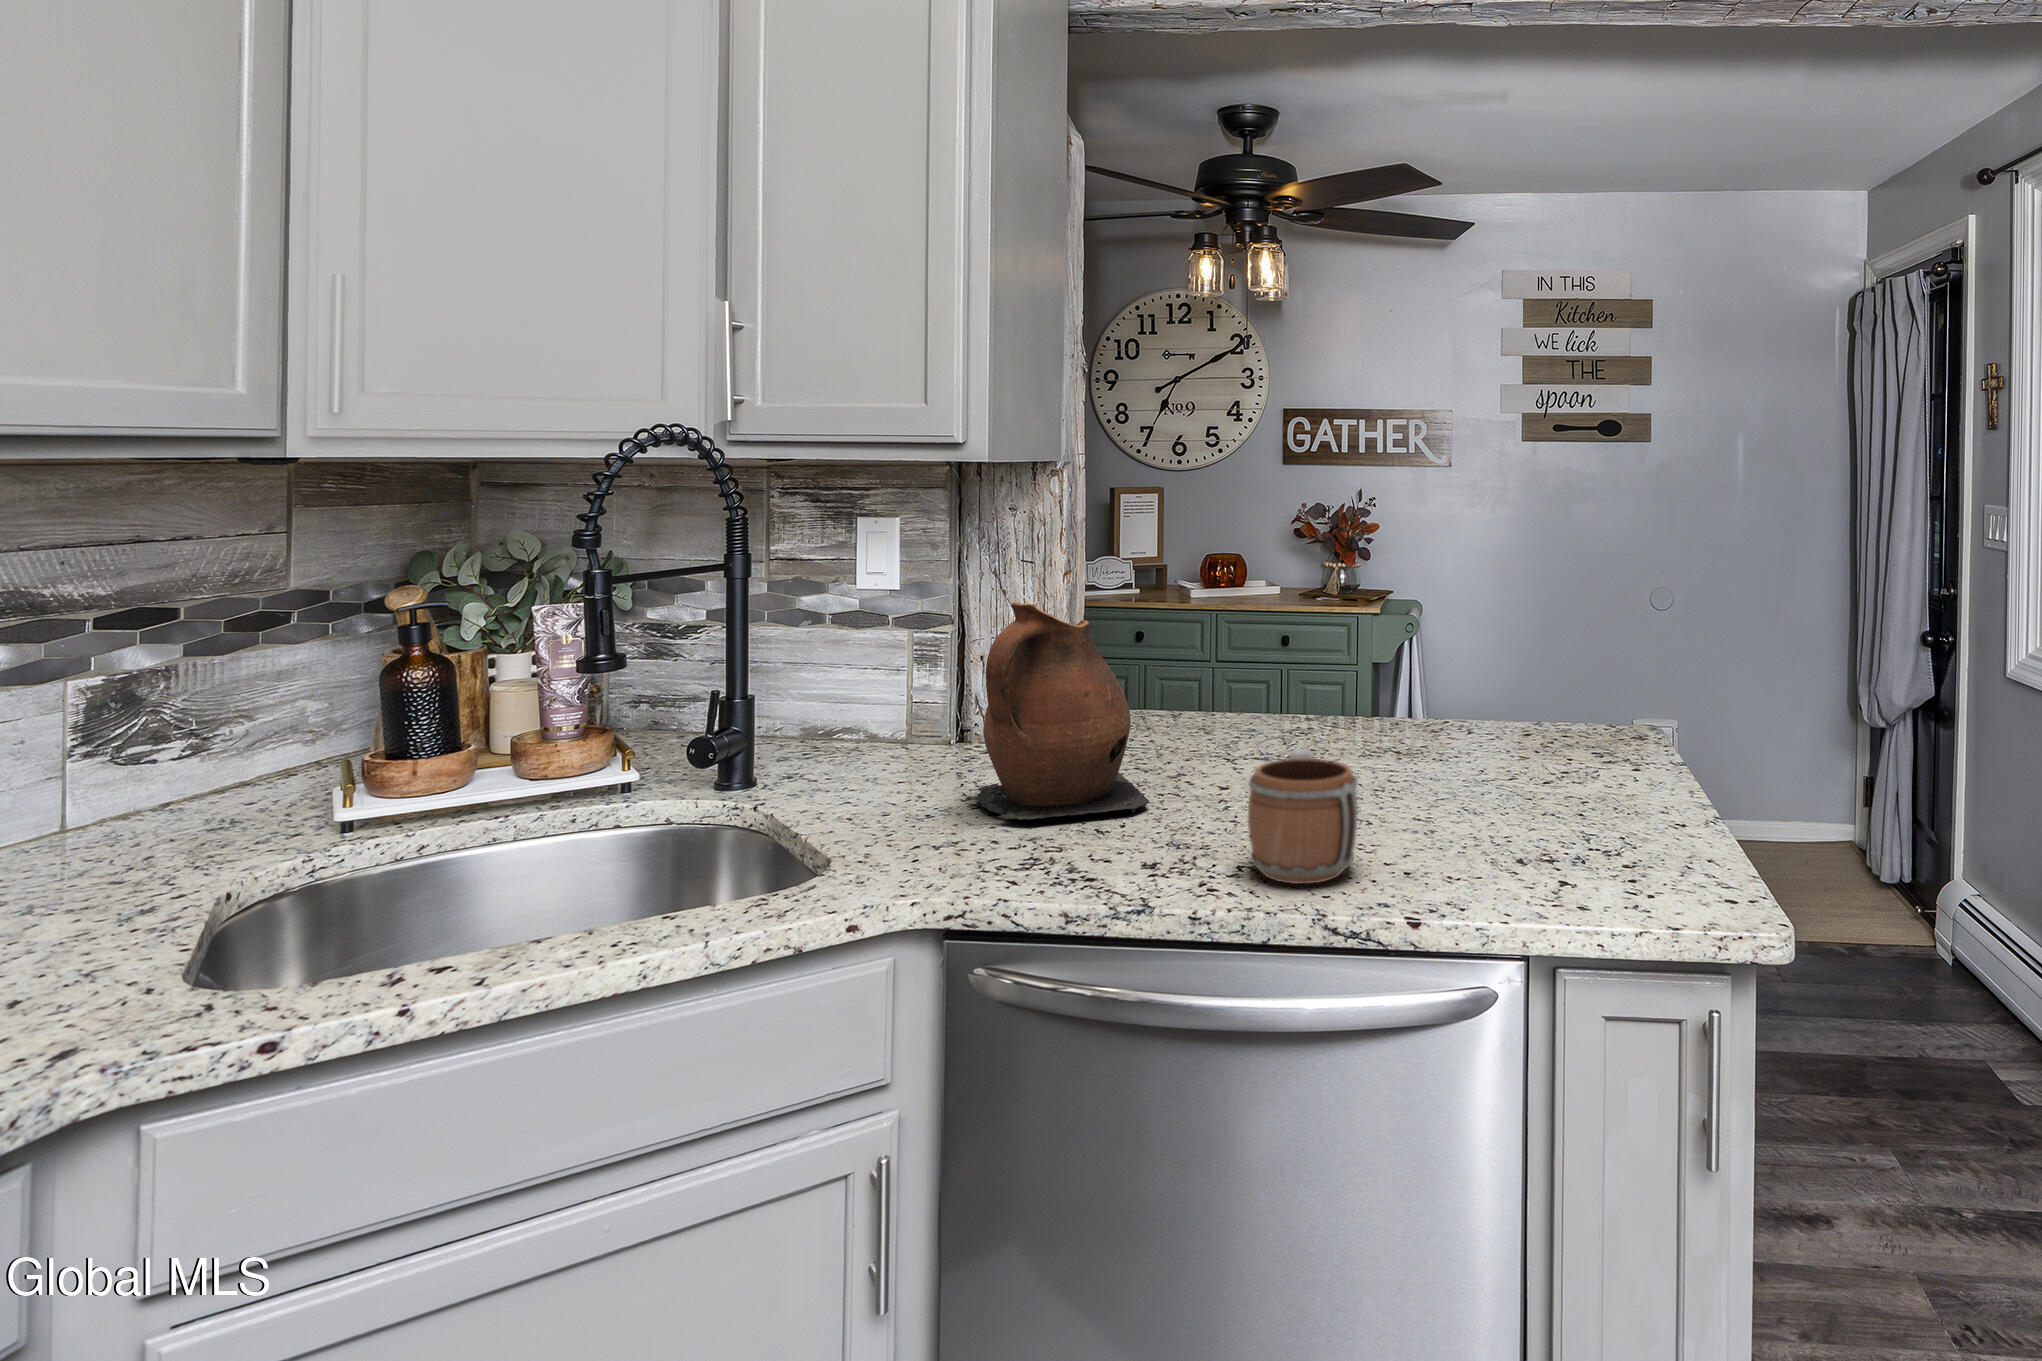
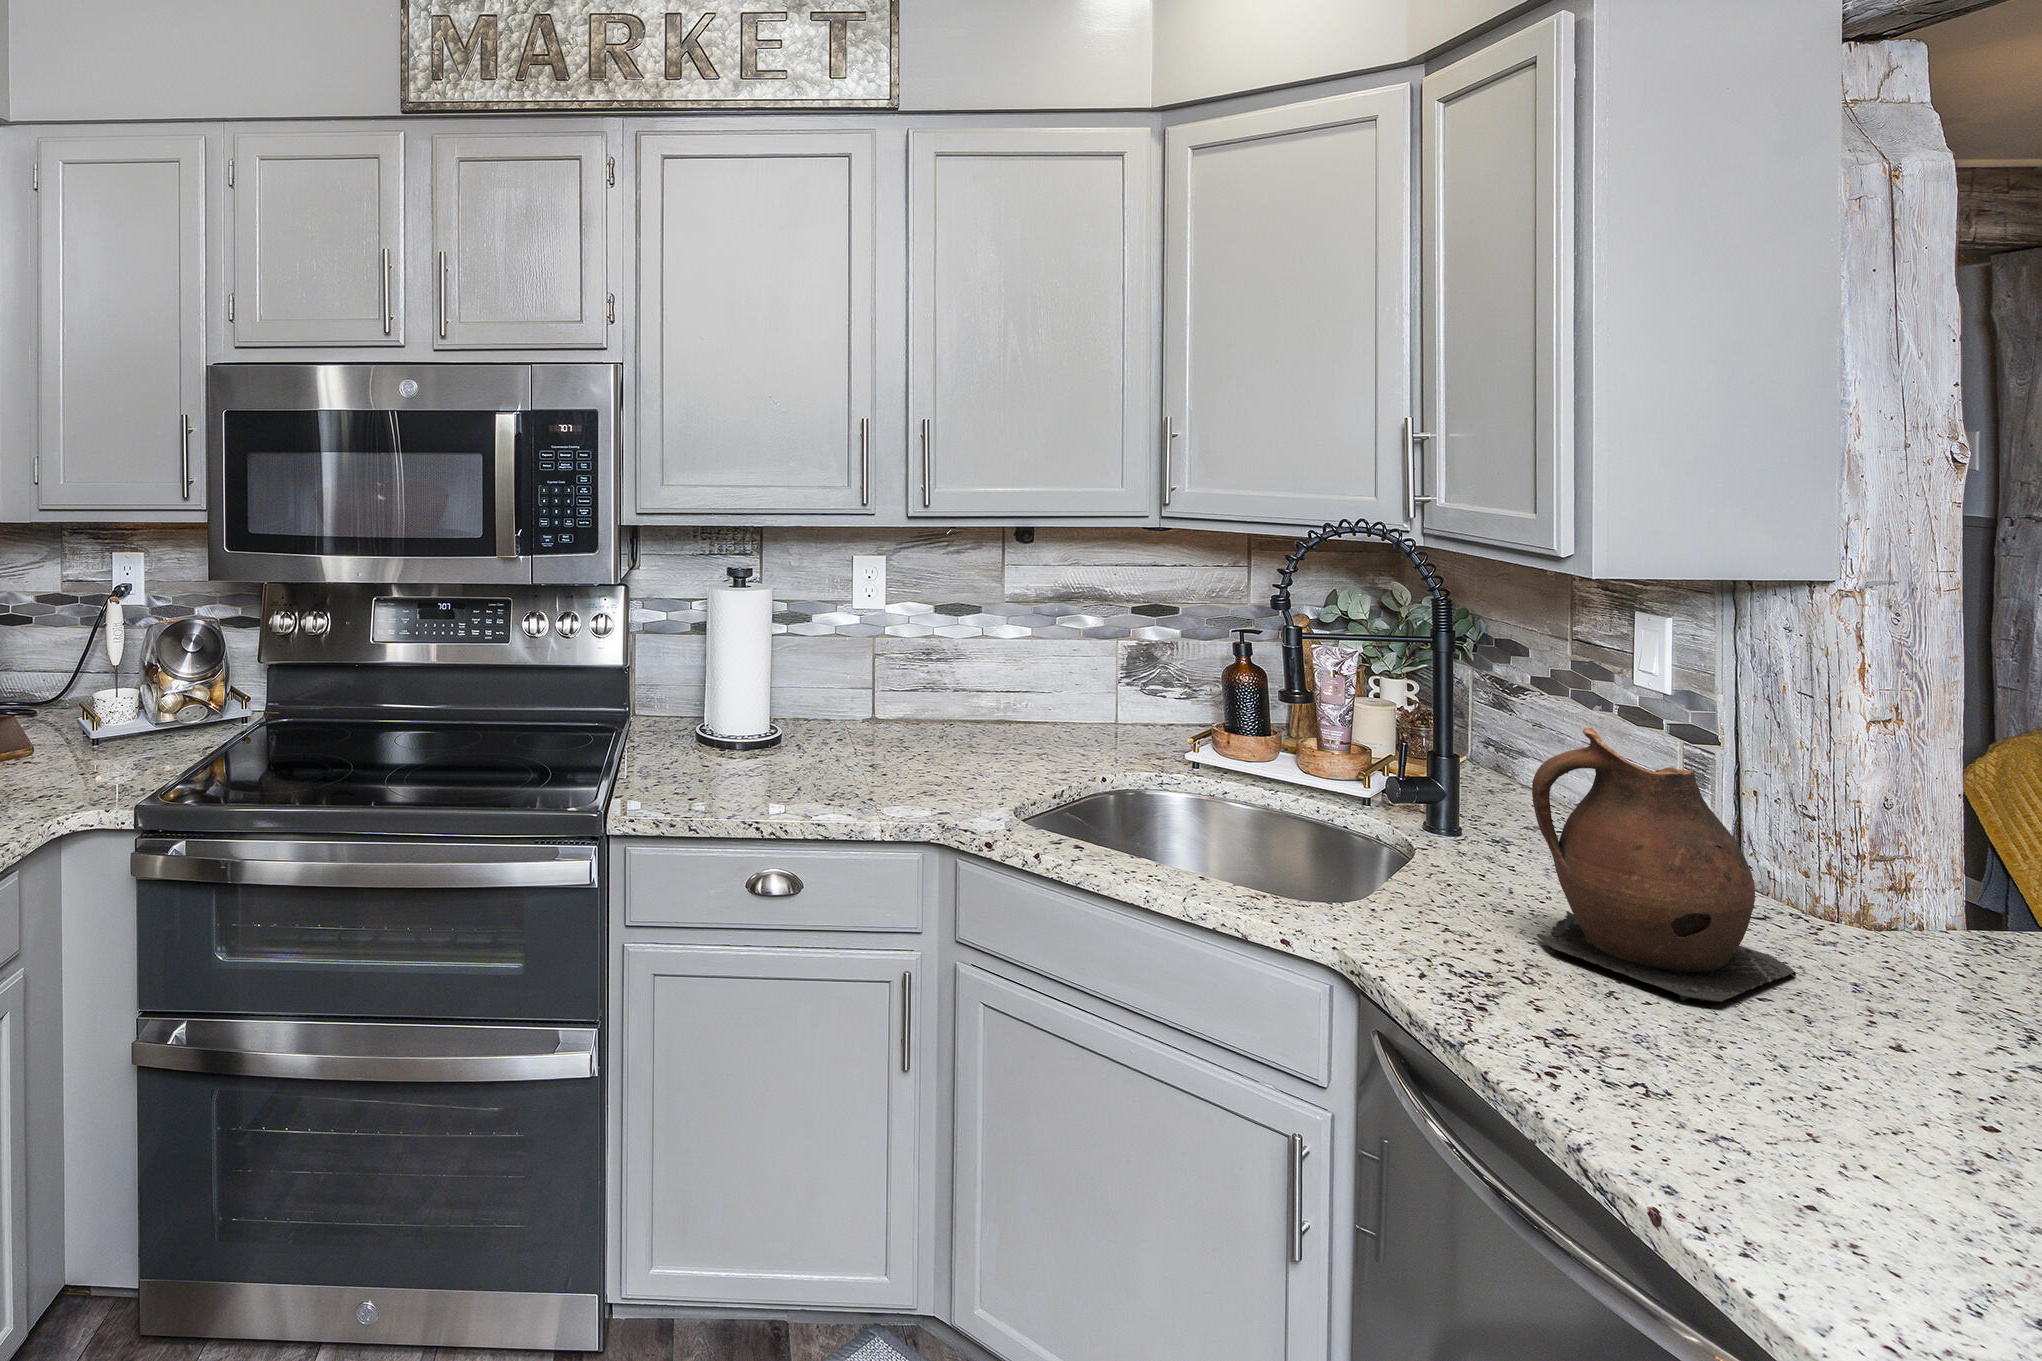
mug: present [1248,748,1358,884] -> none [1600,980,1816,1156]

